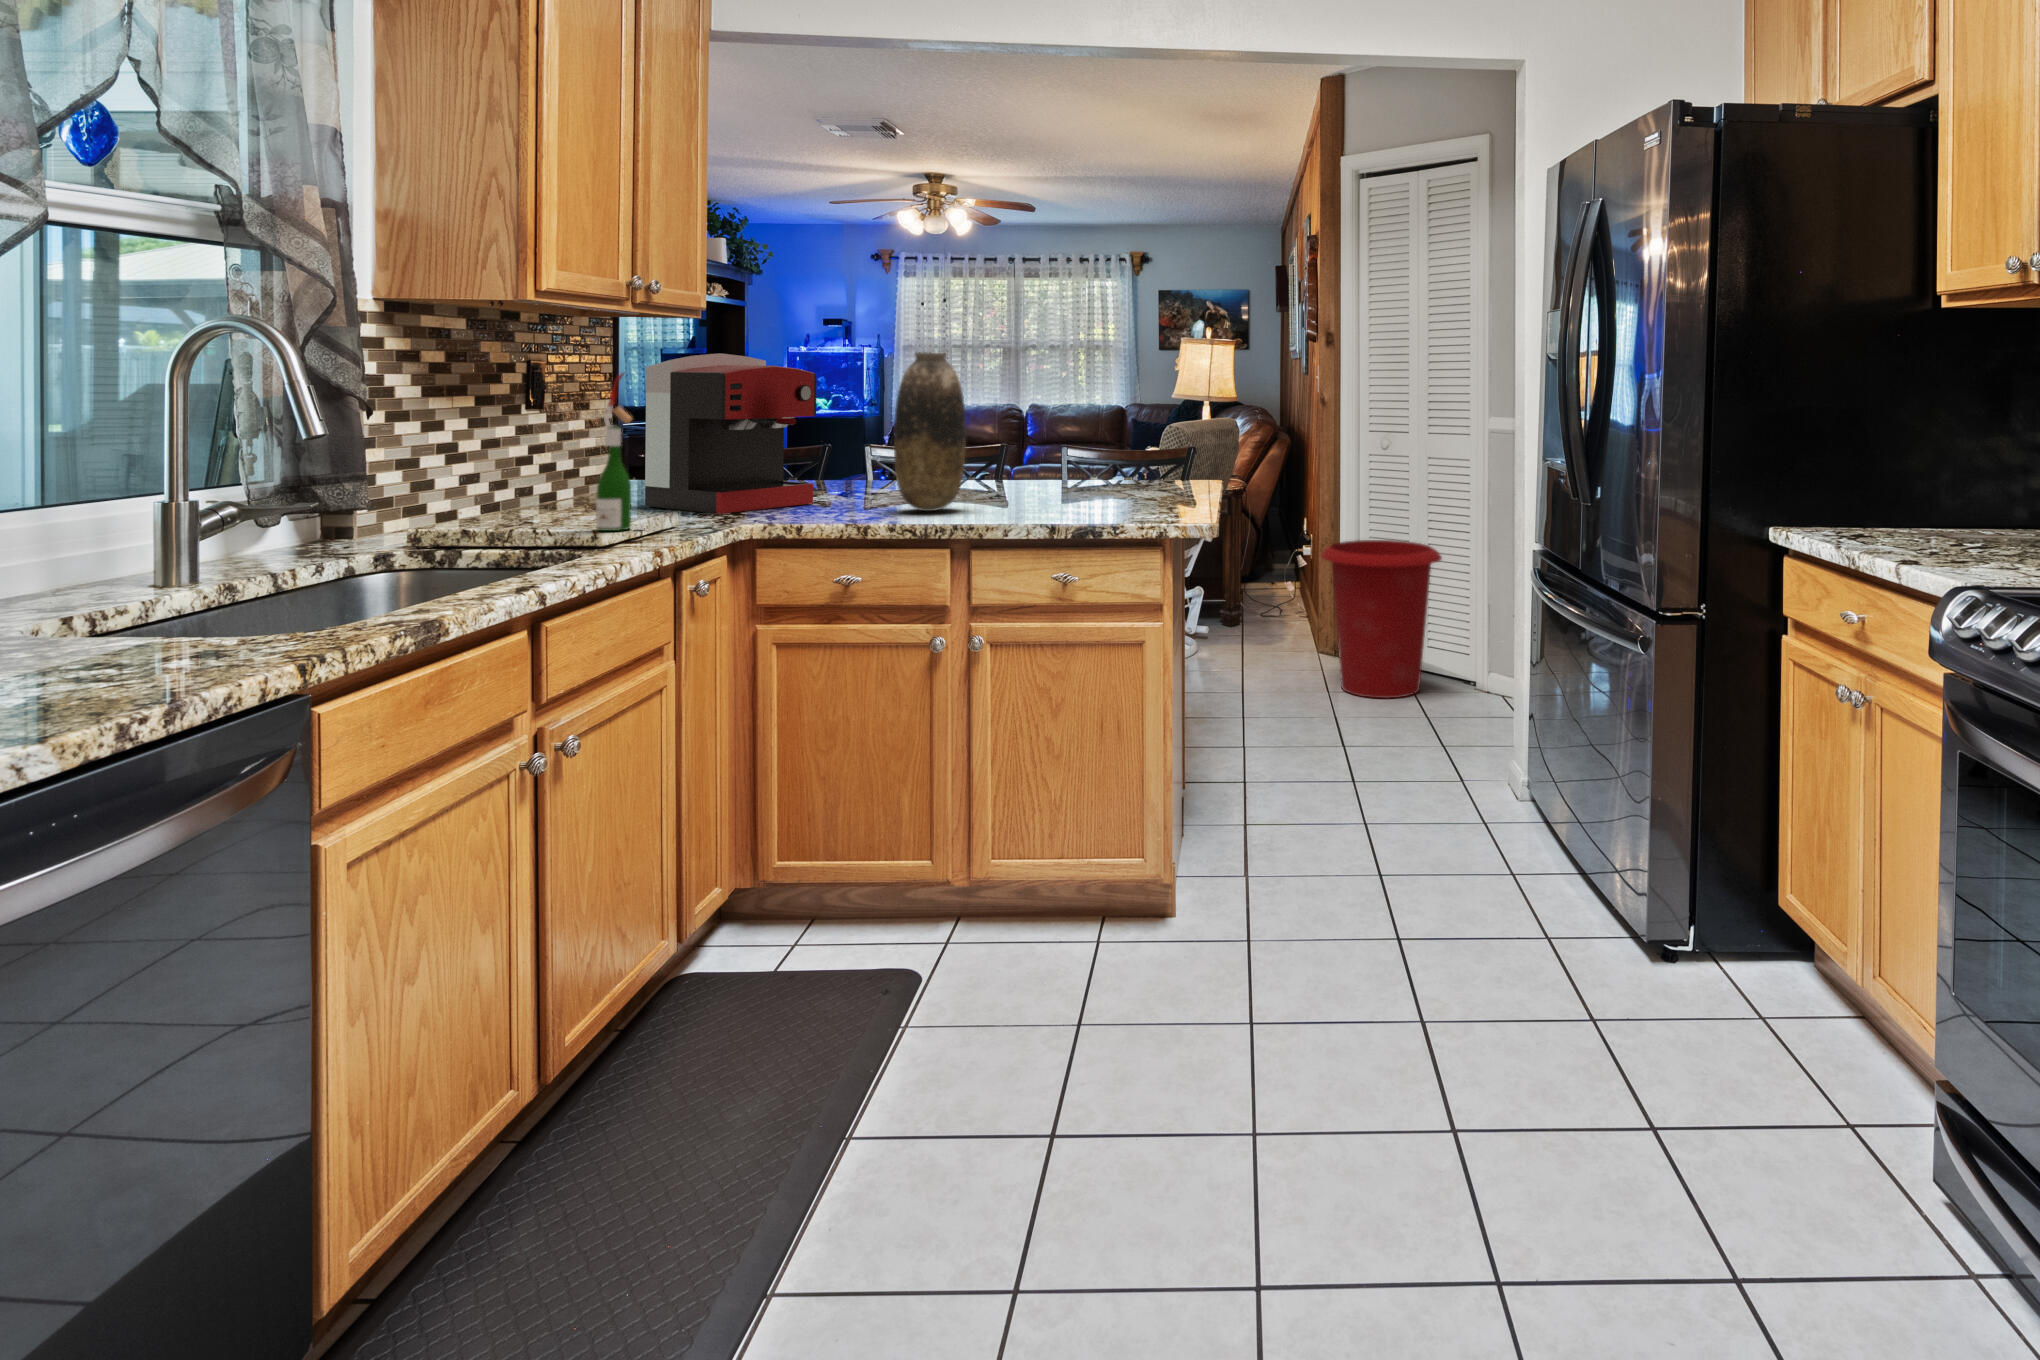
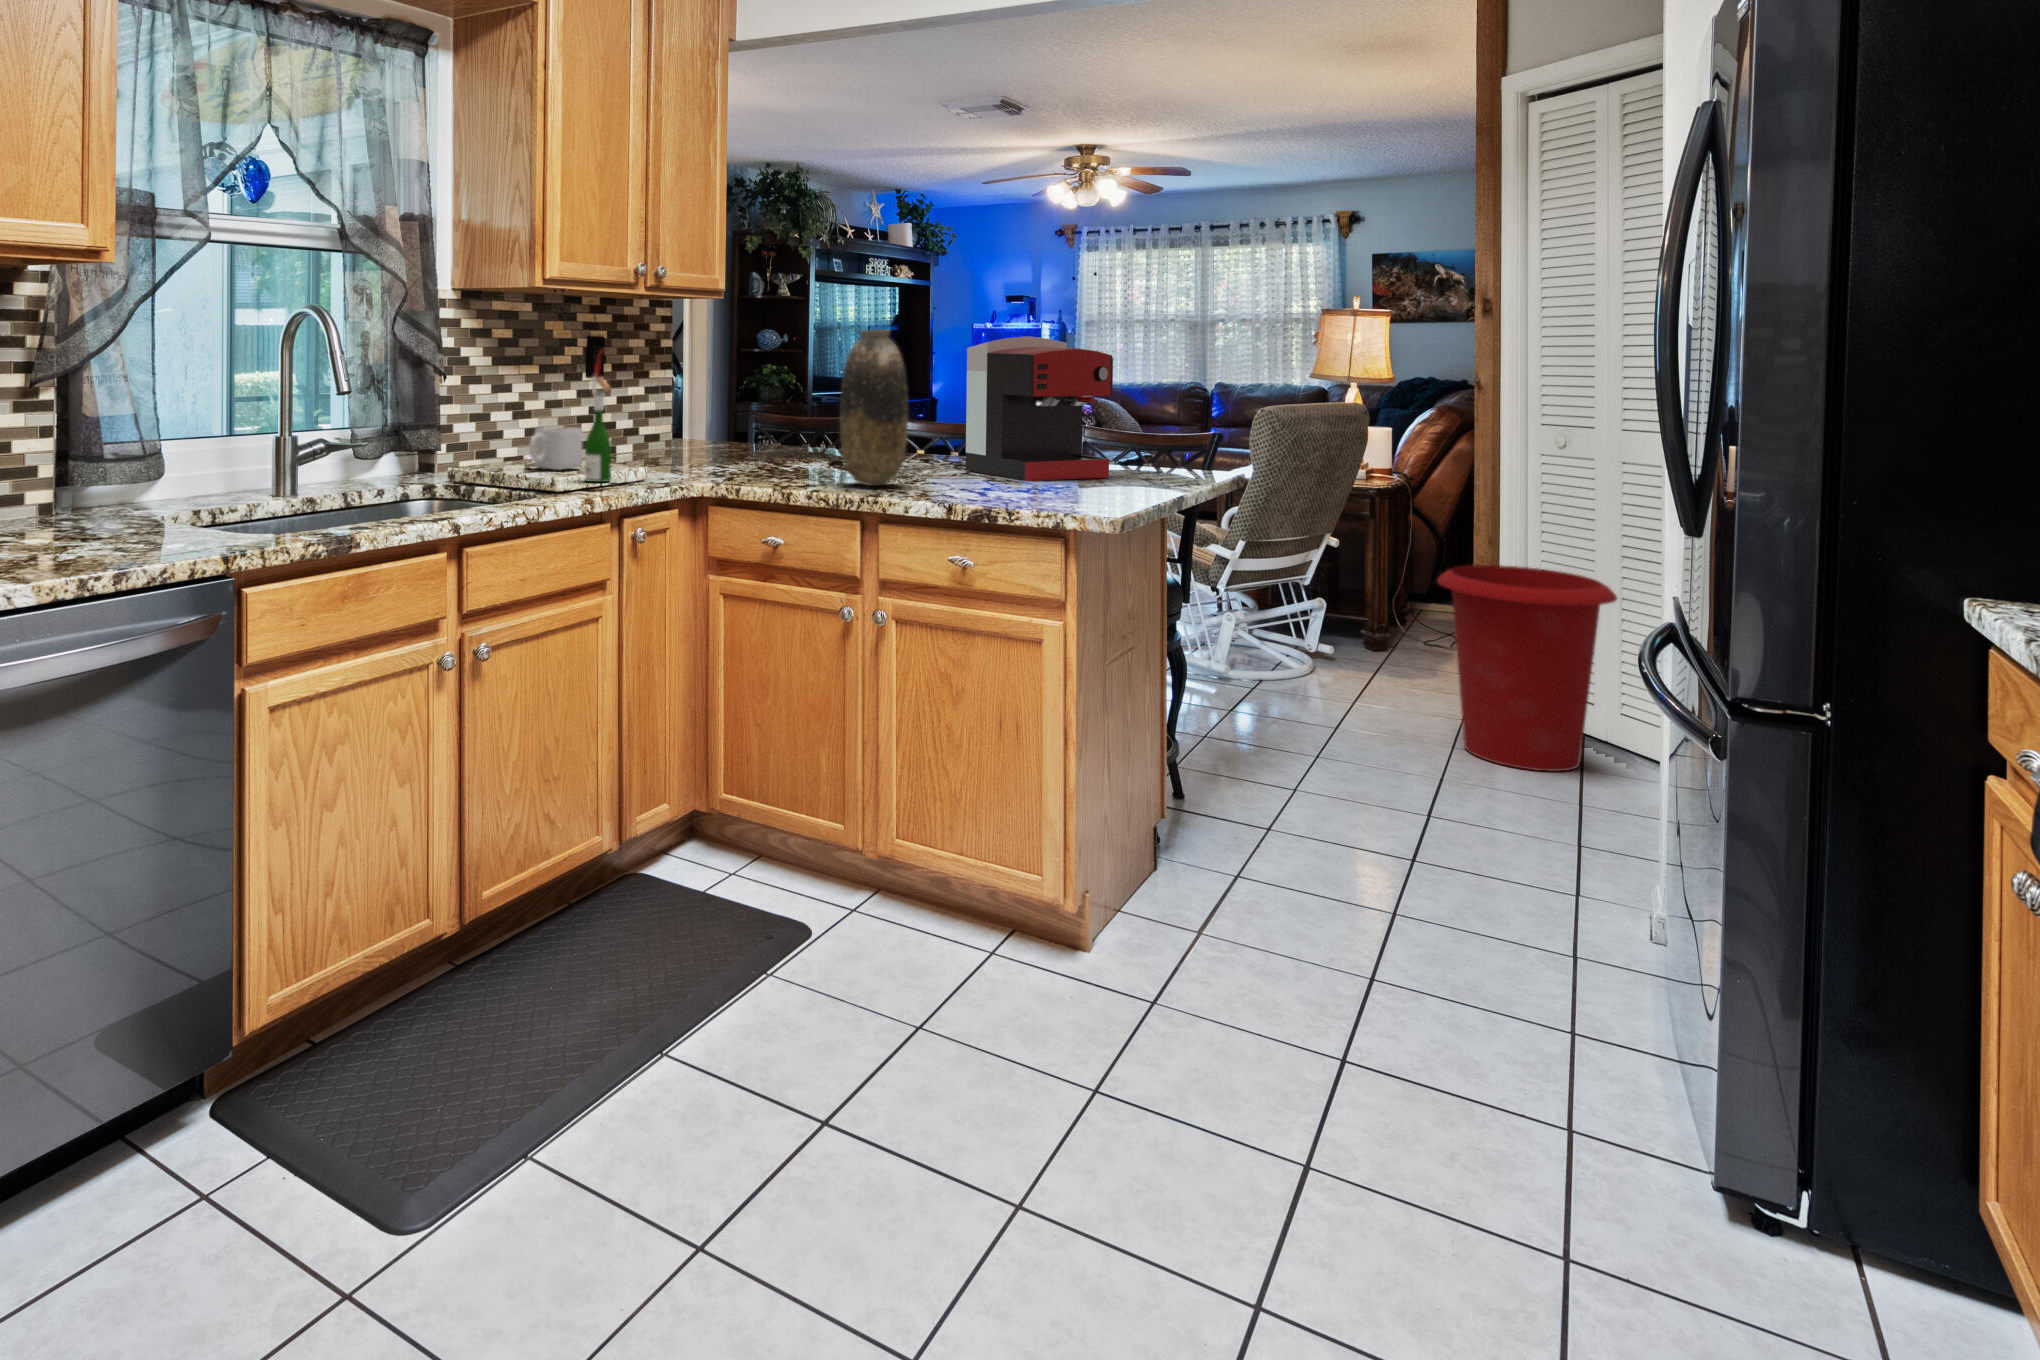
coffee maker: present [645,353,817,514] -> present [966,336,1113,481]
mug: none [488,469,553,522] -> present [529,427,582,470]

